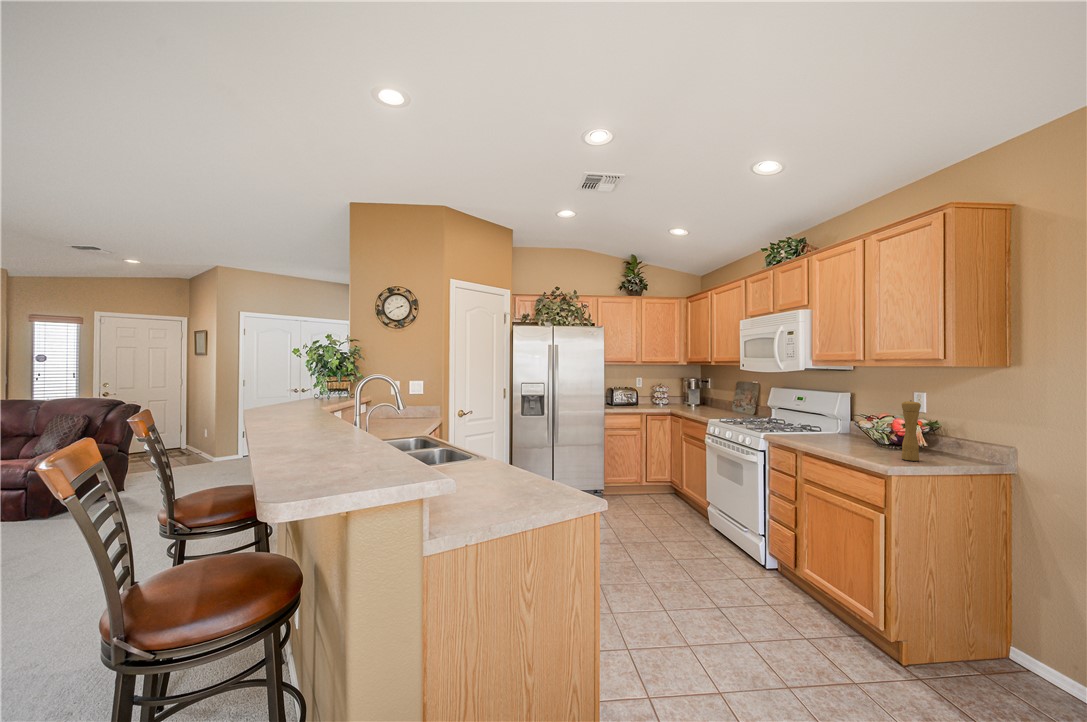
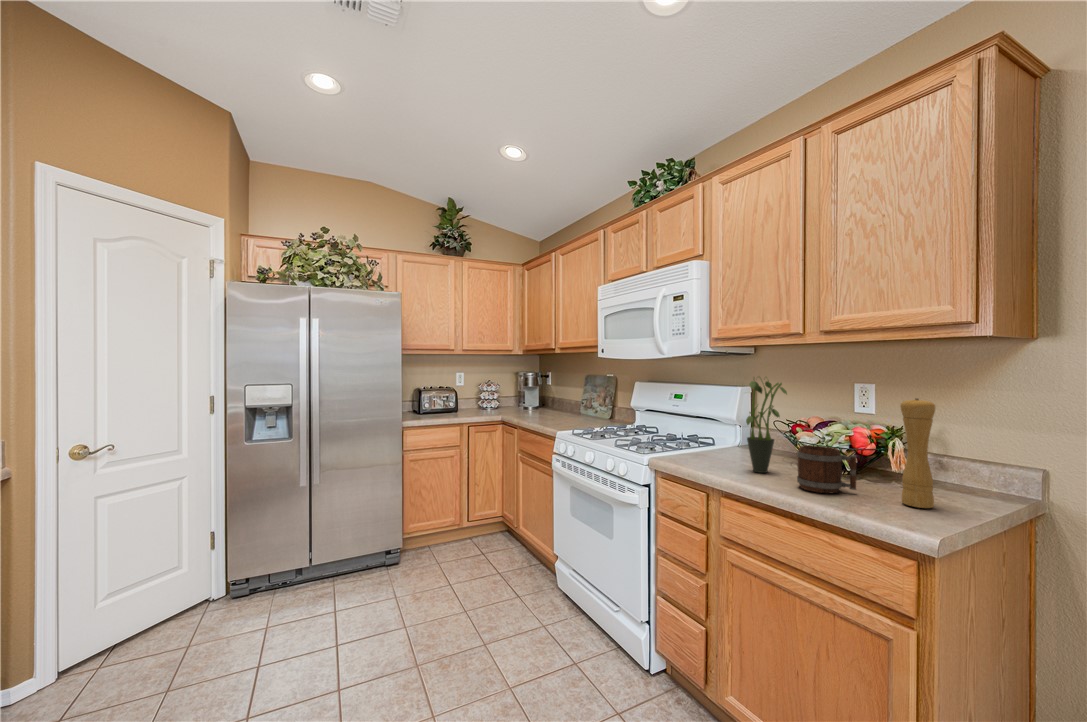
potted plant: none [823,386,851,444] -> present [746,379,787,473]
mug: none [847,427,881,453] -> present [797,445,856,493]

